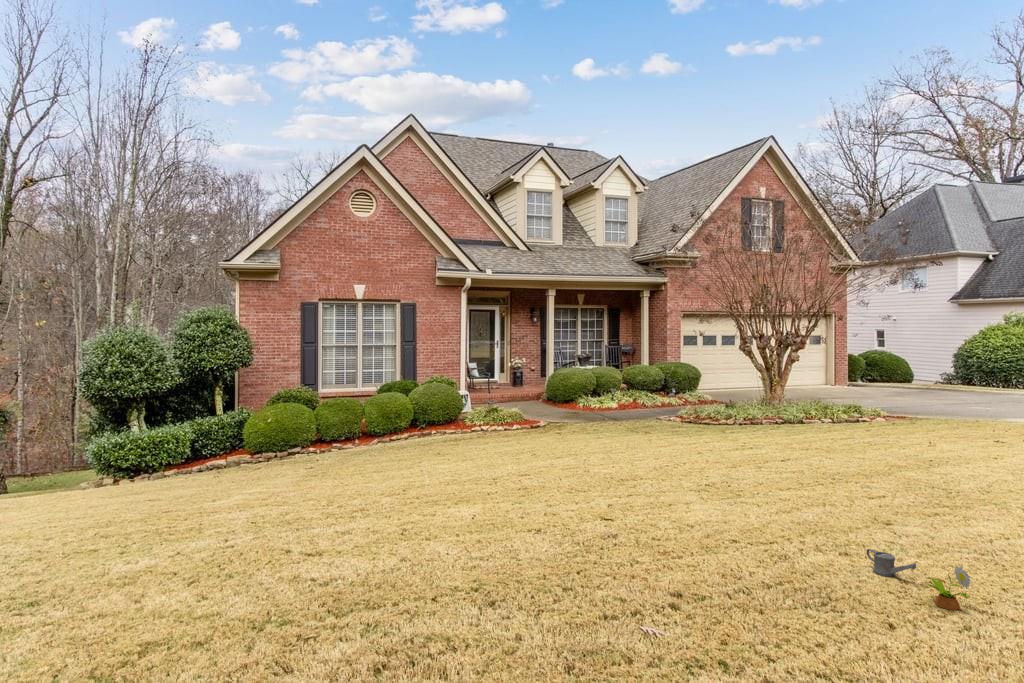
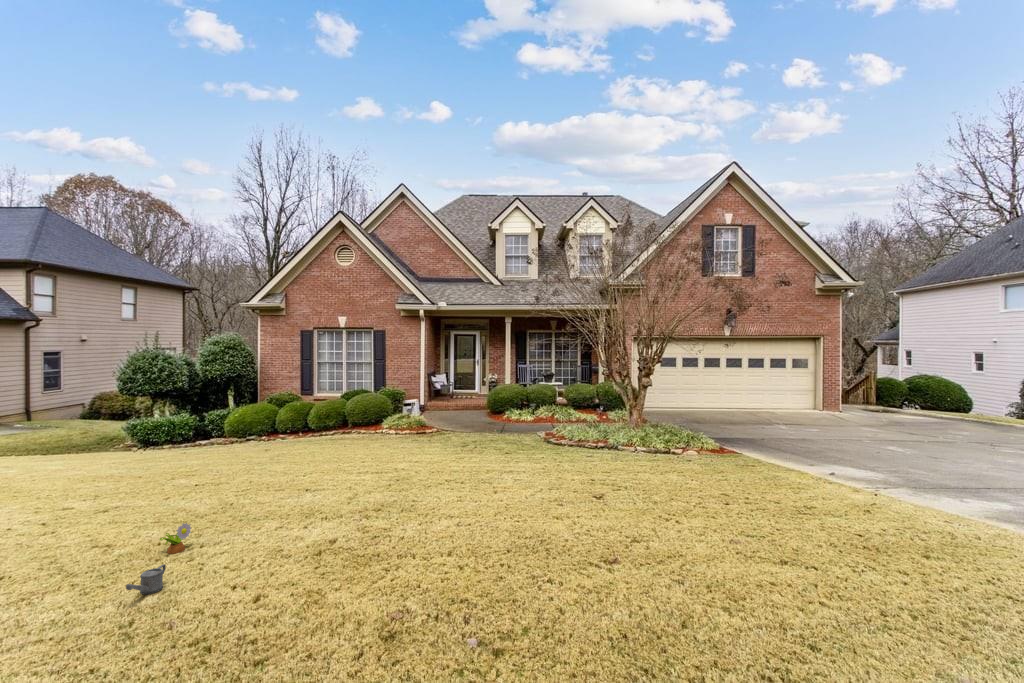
decorative plant: present [927,566,971,610] -> present [160,523,192,554]

